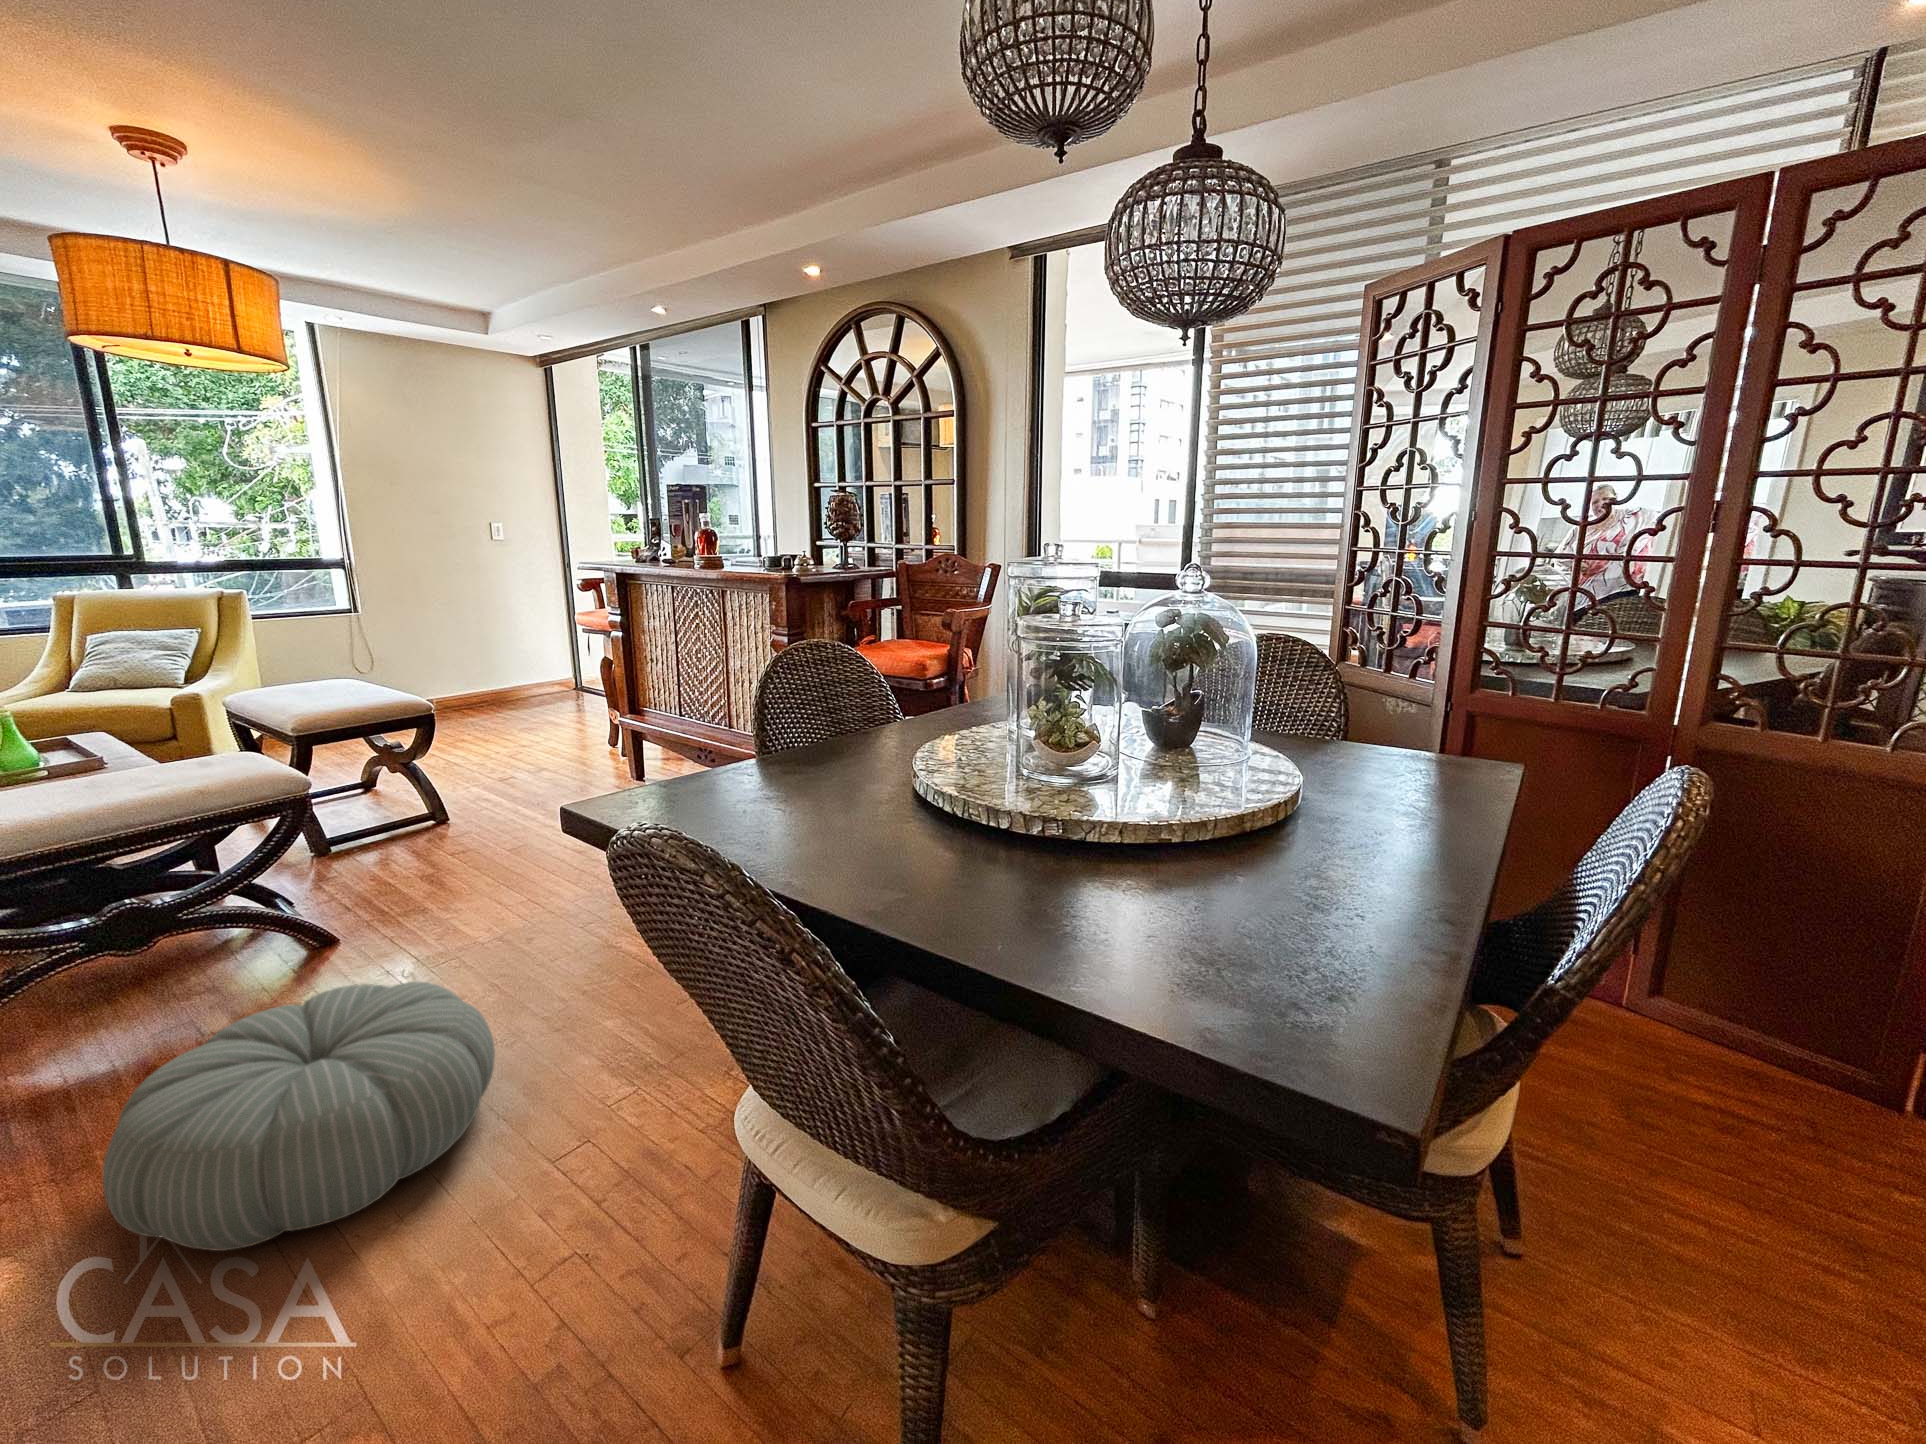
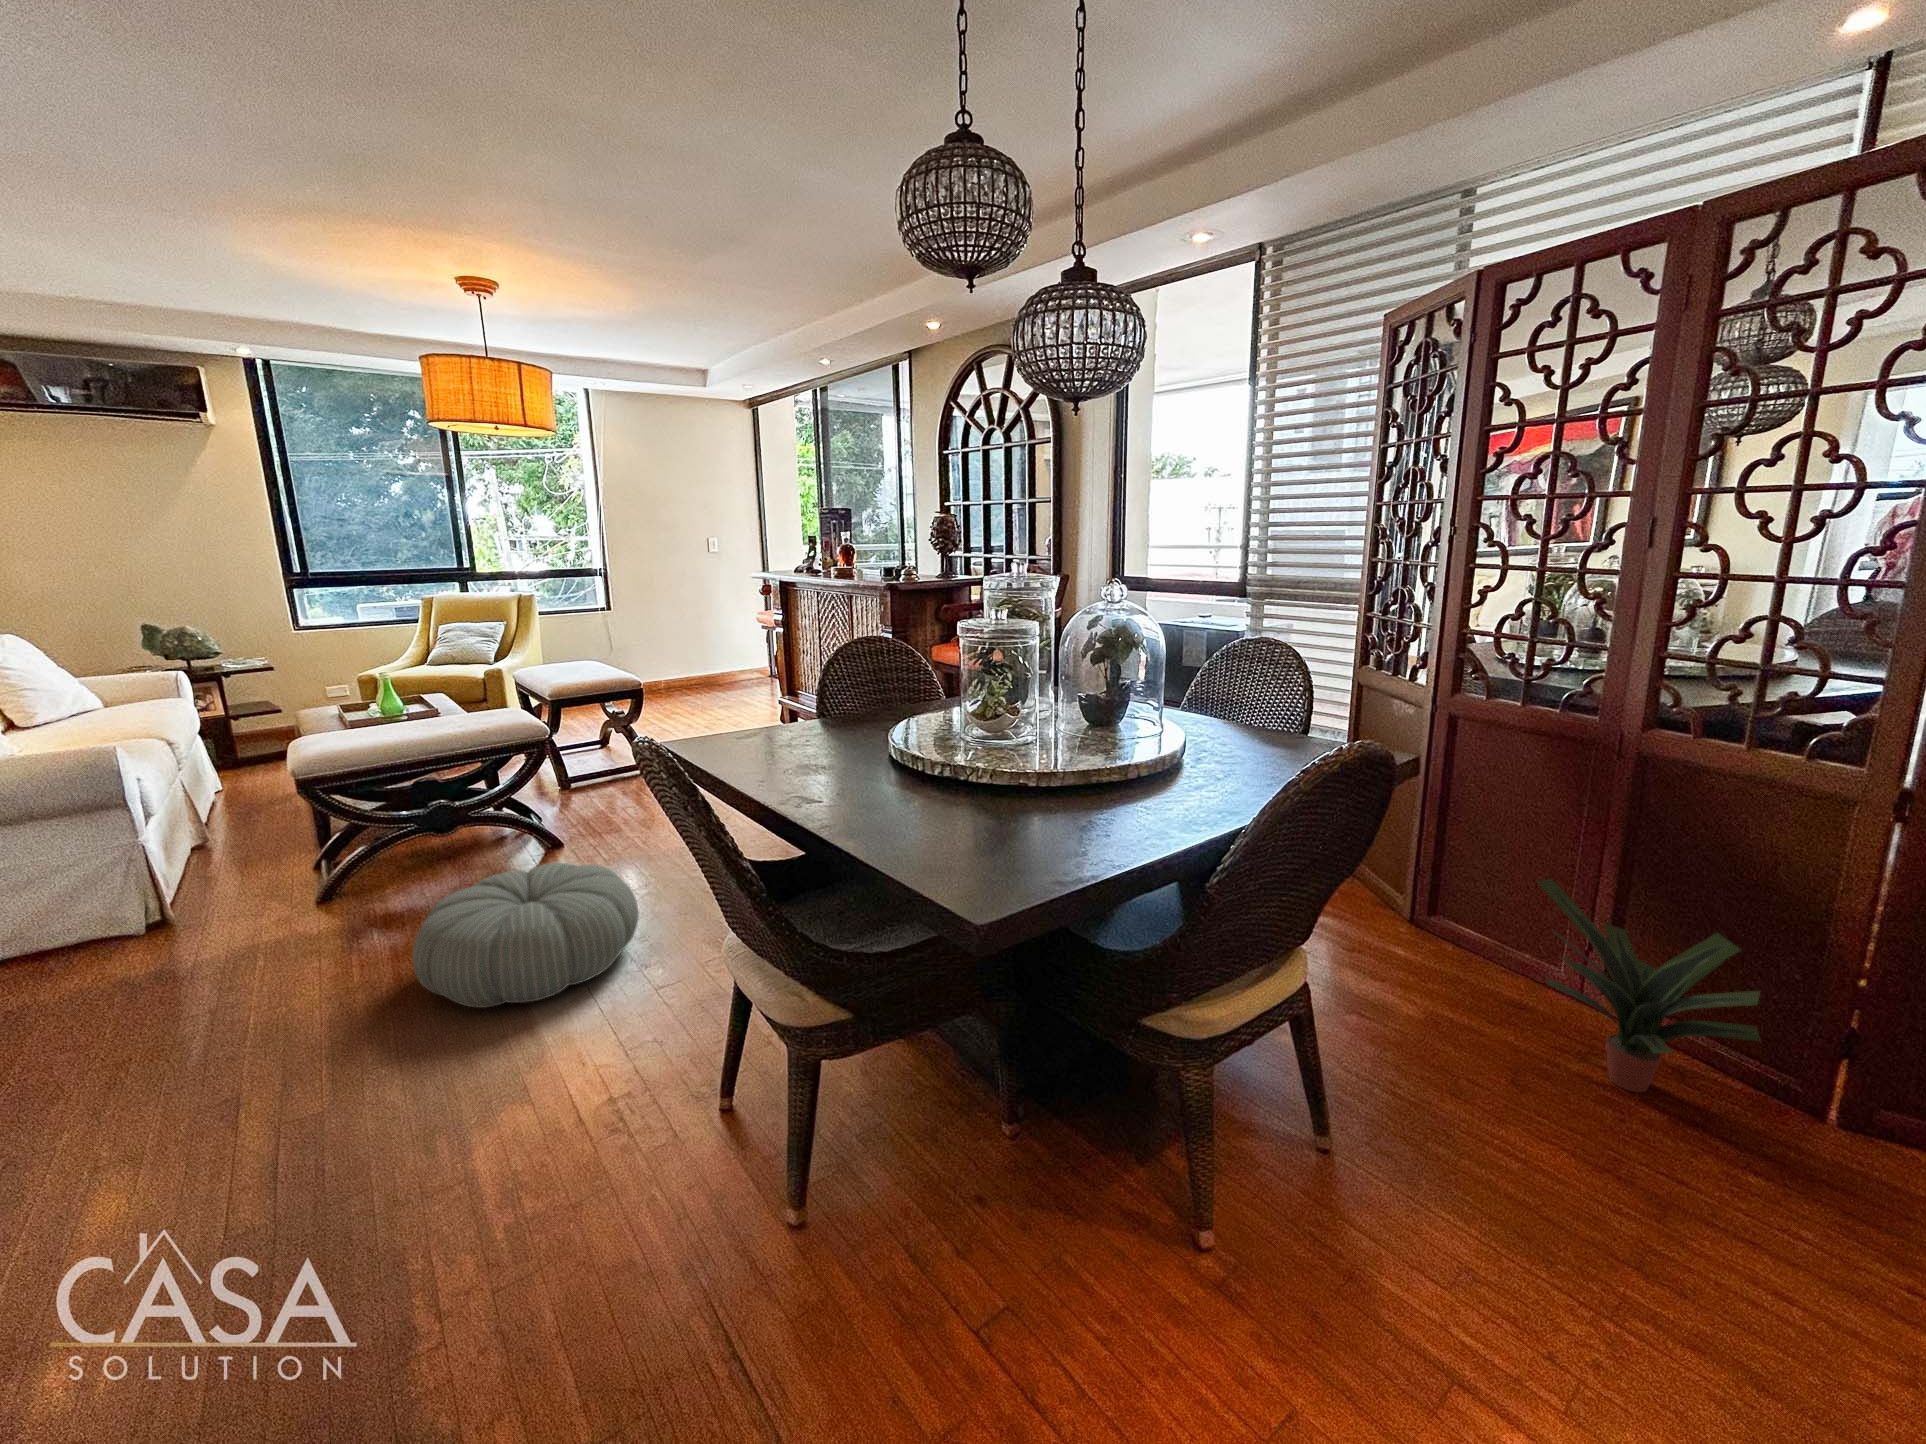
potted plant: none [1619,892,1885,1118] -> present [1537,879,1761,1093]

